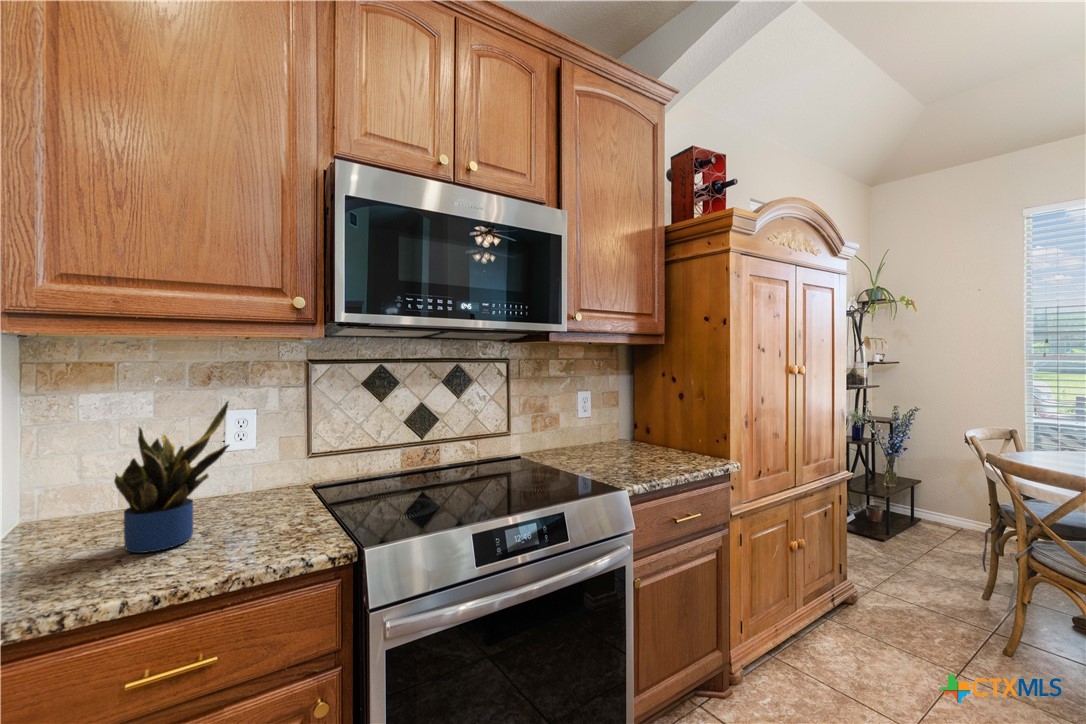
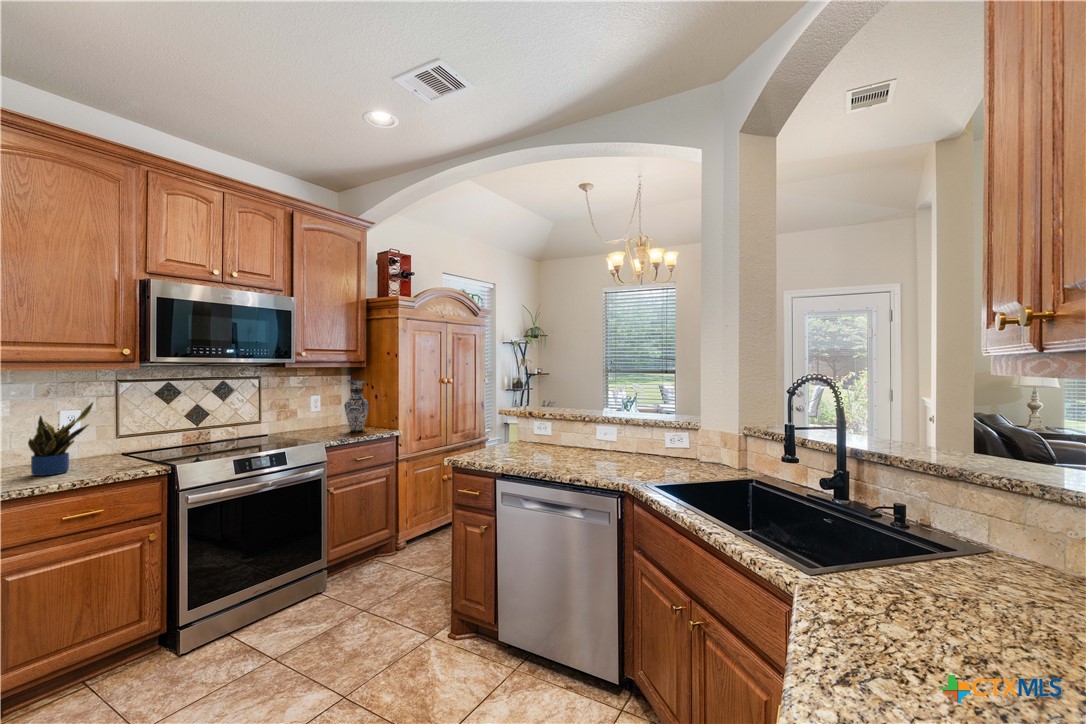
vase: none [636,366,677,457] -> present [344,380,369,432]

